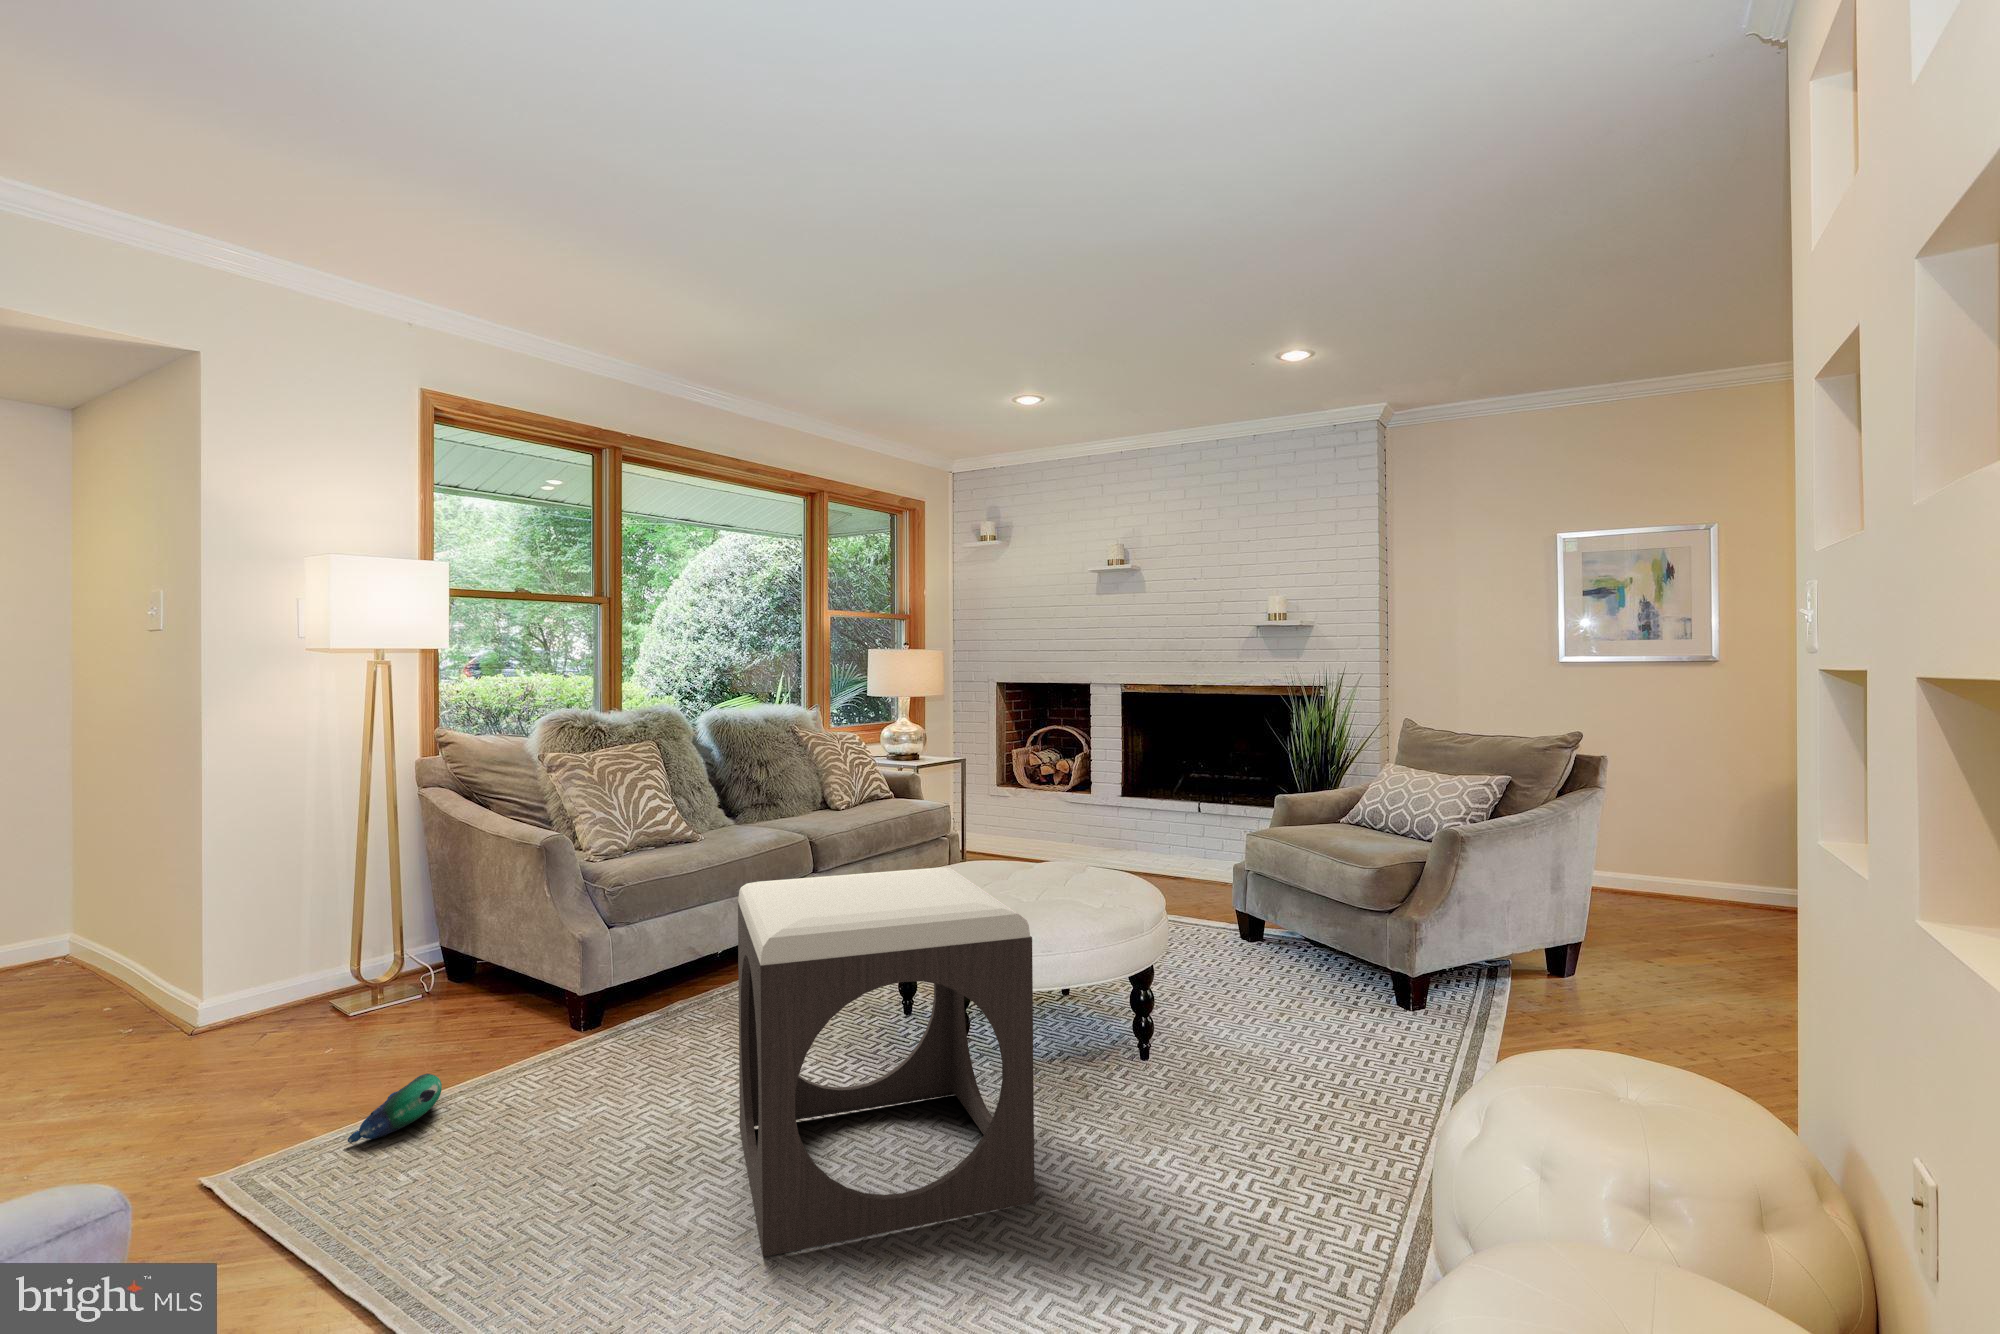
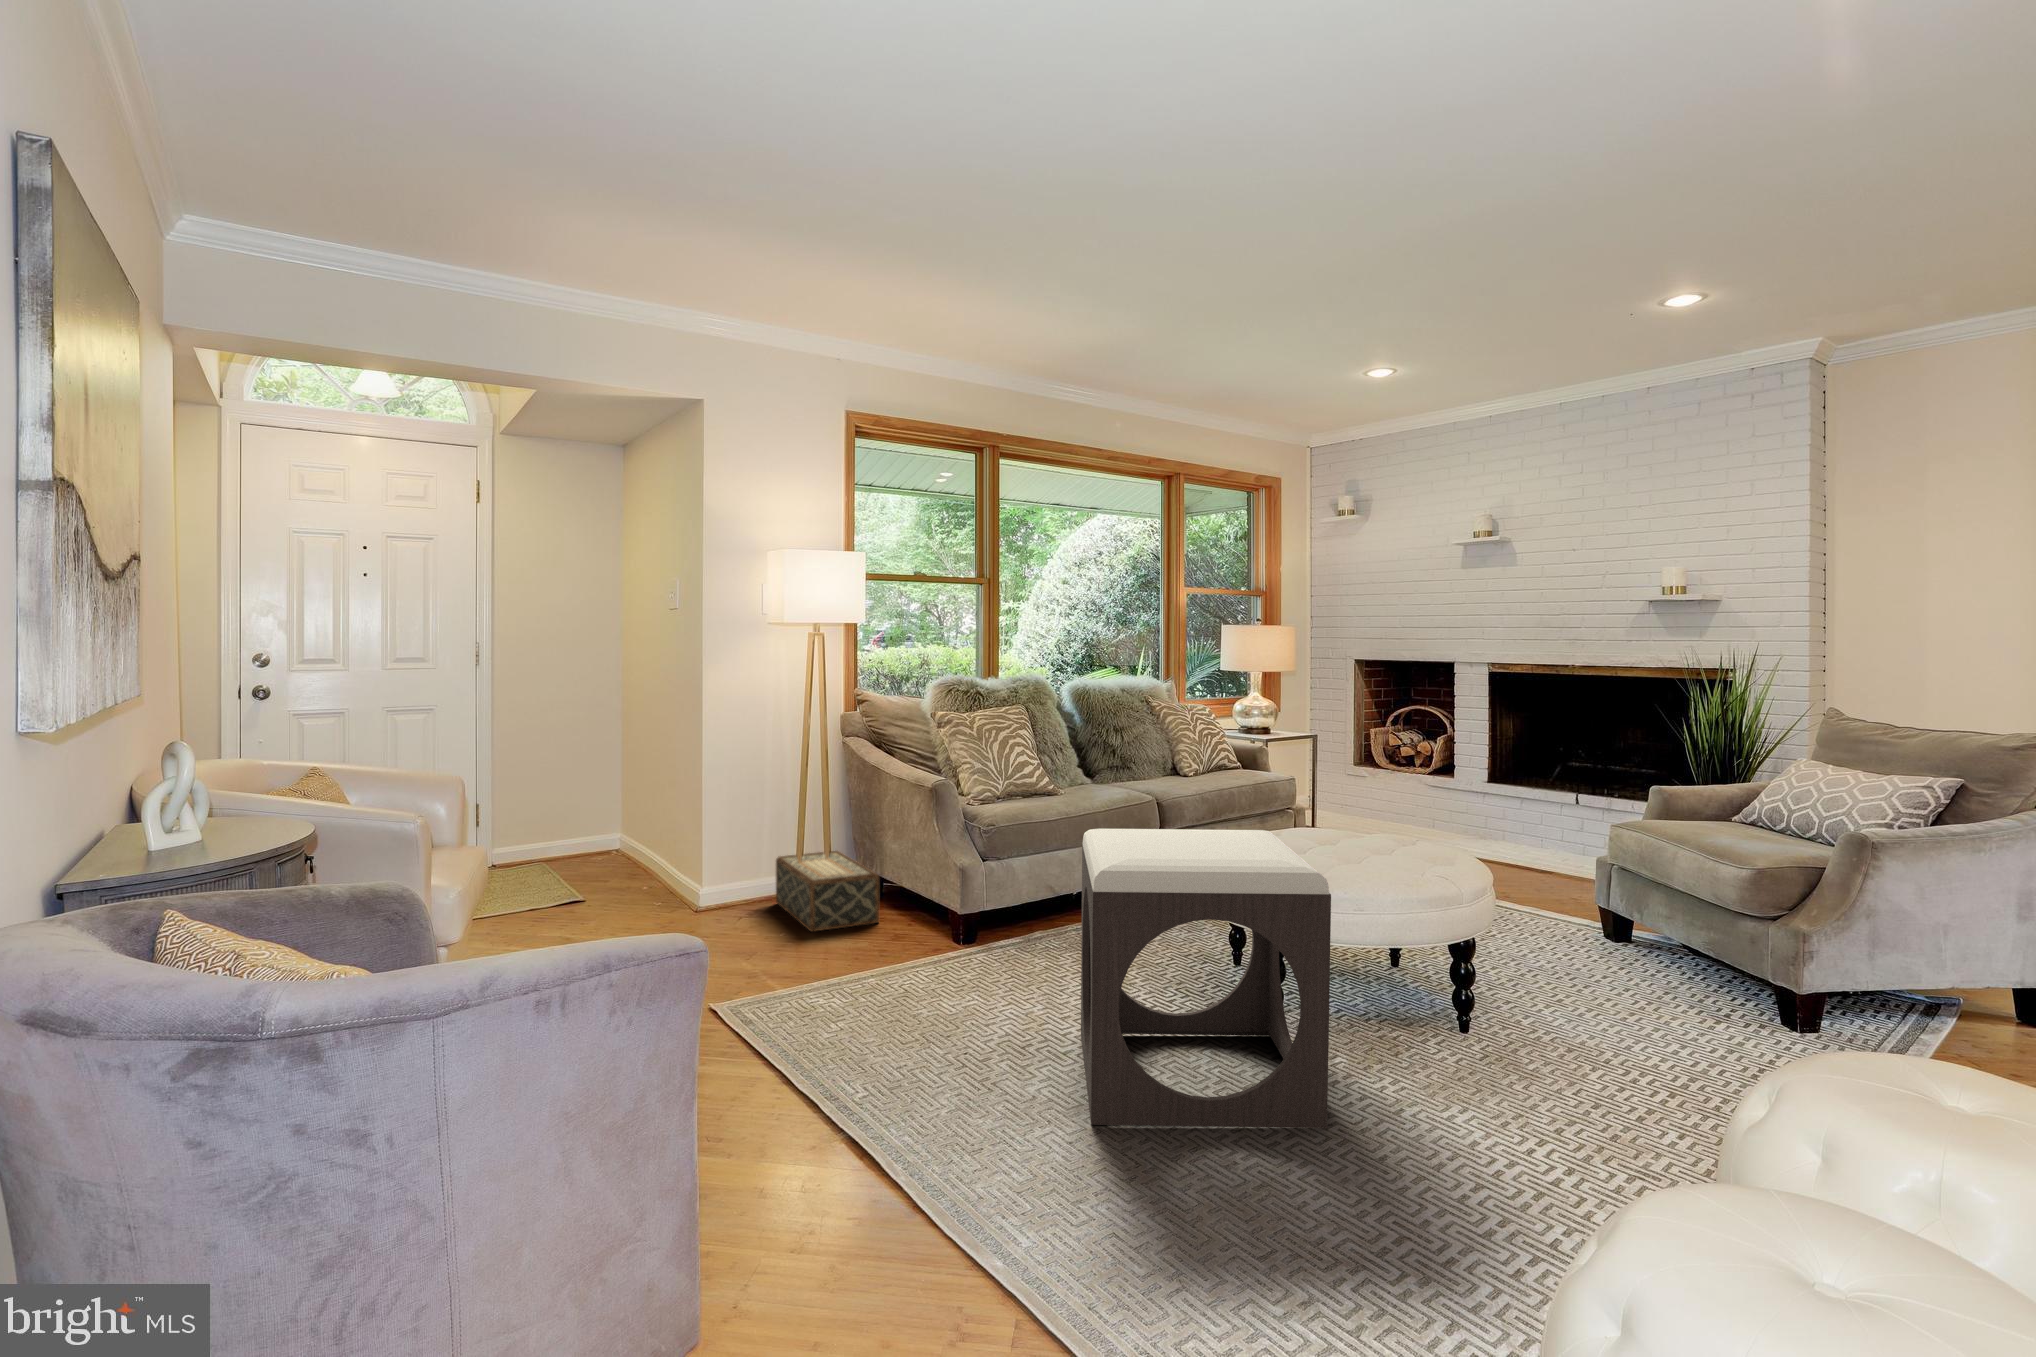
woven basket: none [323,929,472,1040] -> present [776,851,879,932]
plush toy: present [348,1074,442,1143] -> none [797,958,859,999]

